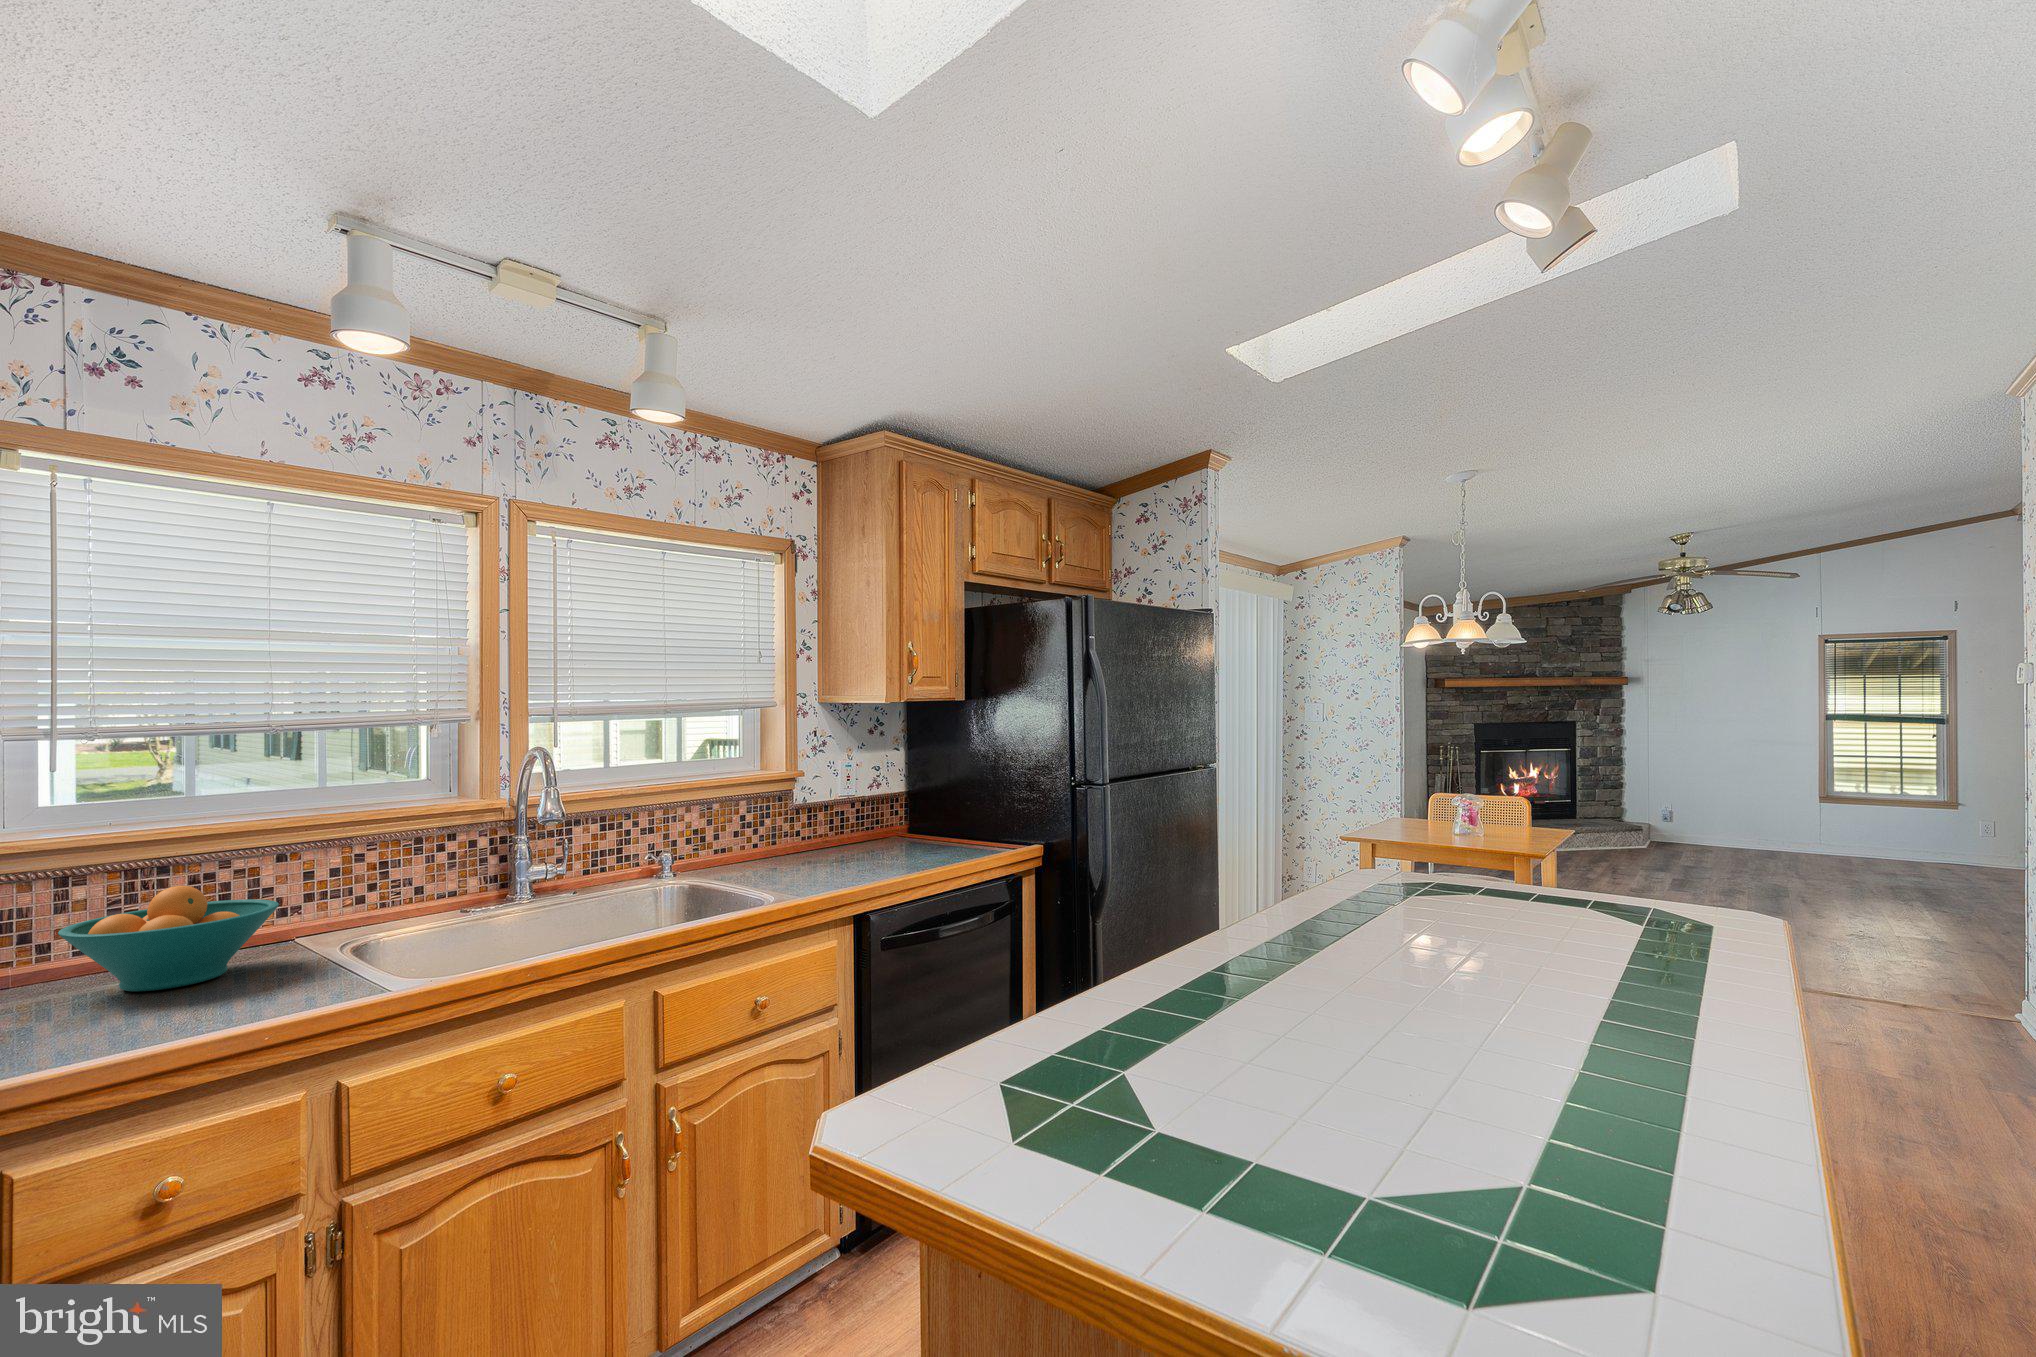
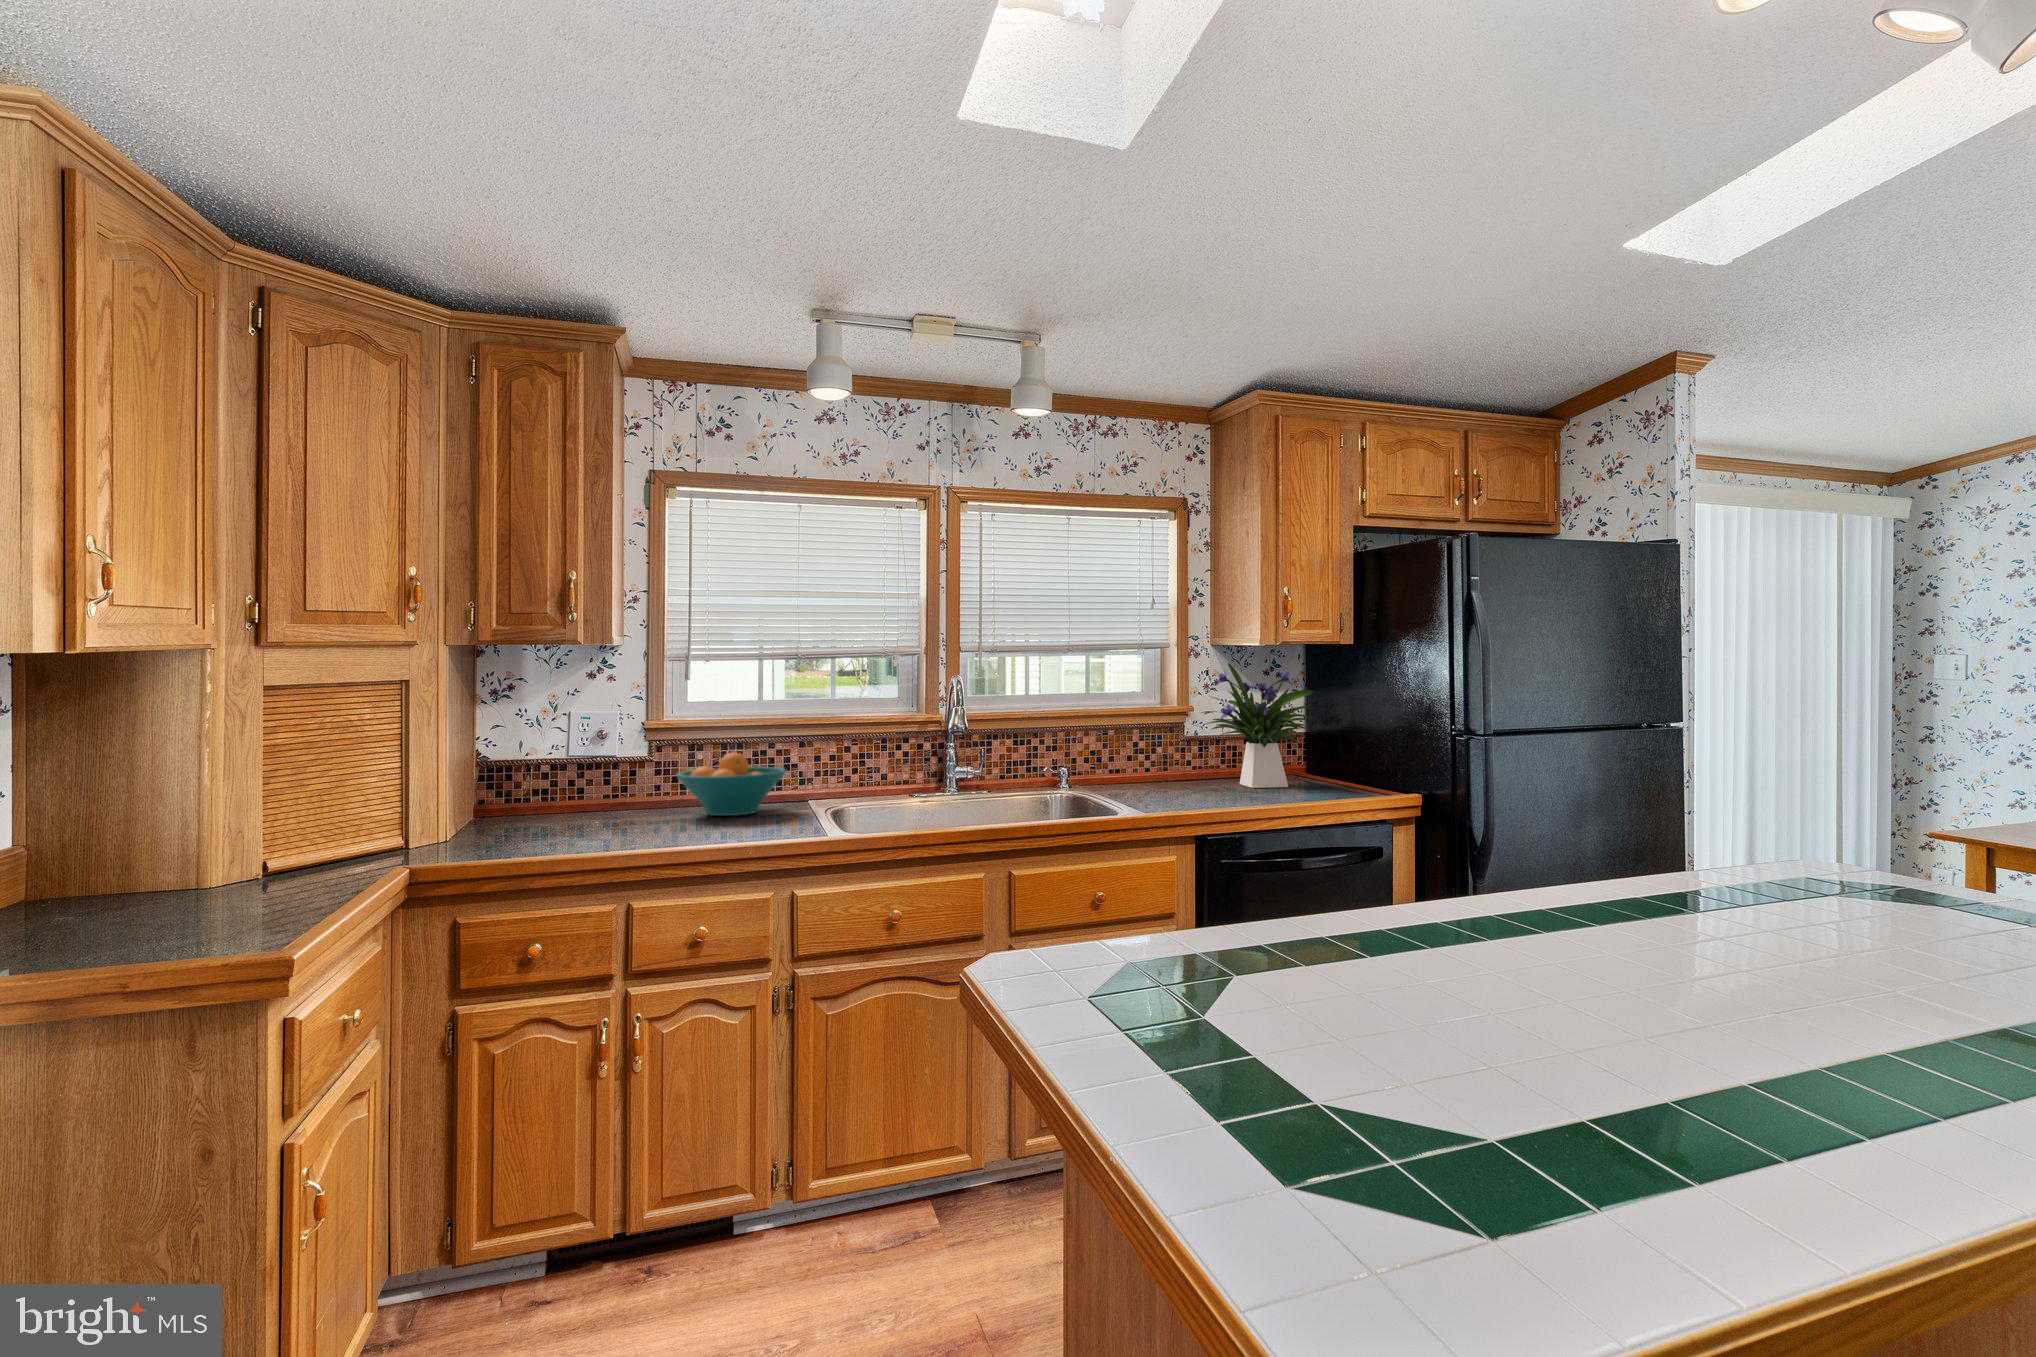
flower arrangement: none [818,722,941,854] -> present [1201,663,1314,788]

